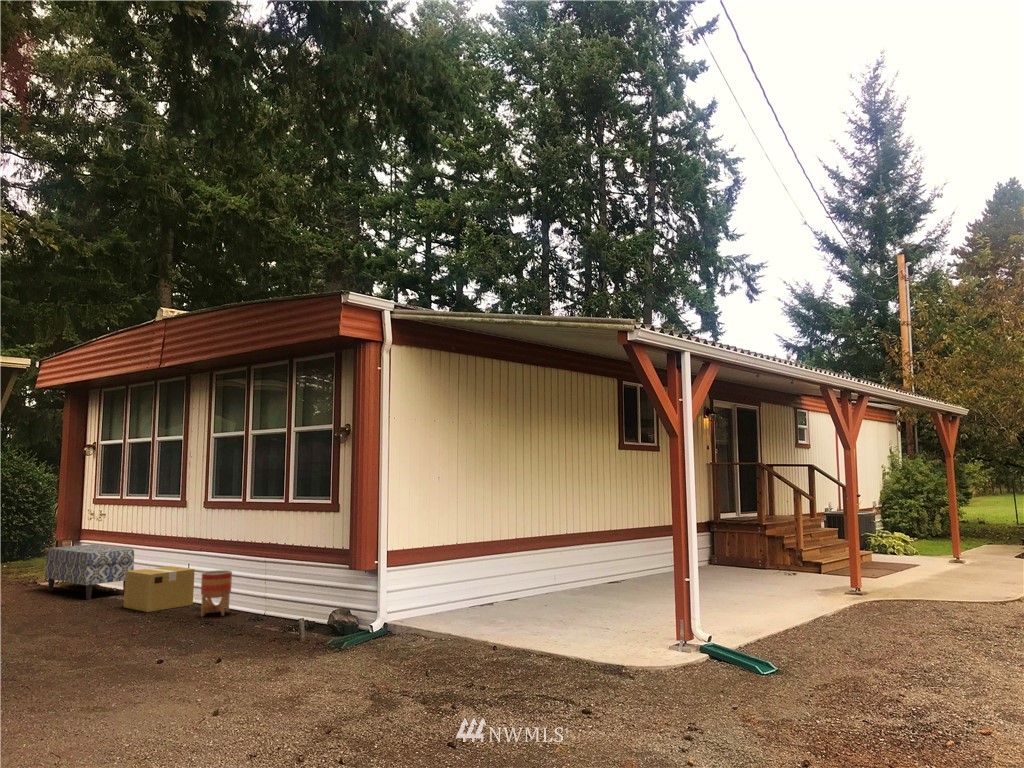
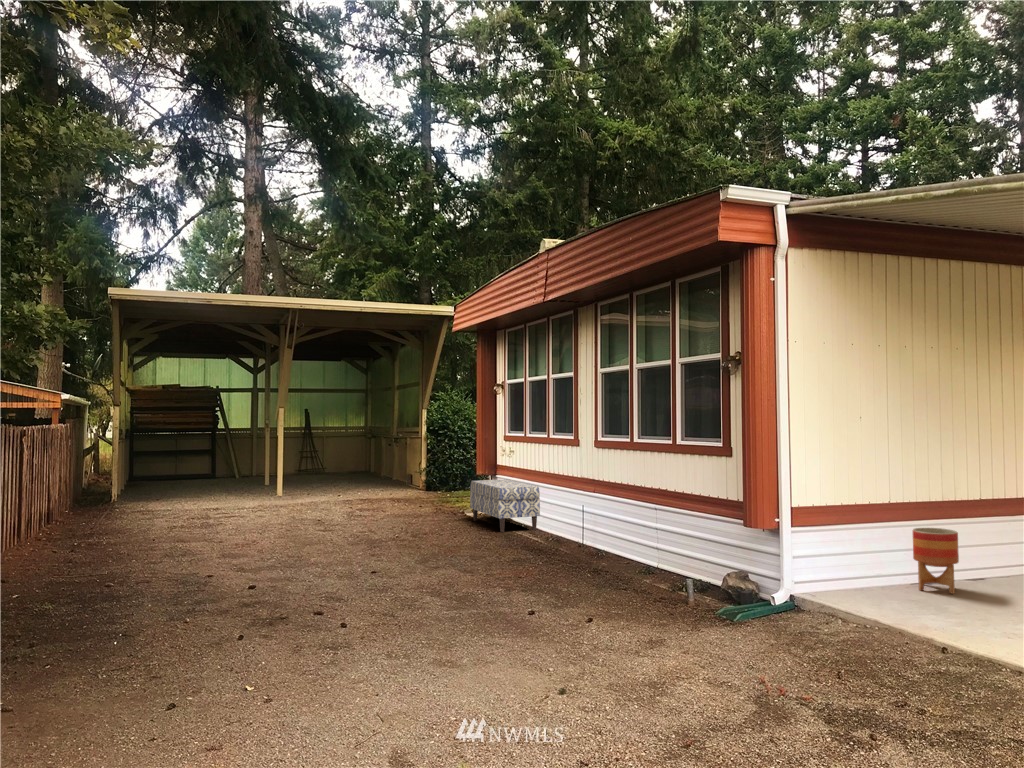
cardboard box: present [124,566,195,612] -> none [528,506,591,551]
planter: present [201,570,232,616] -> present [913,528,959,594]

